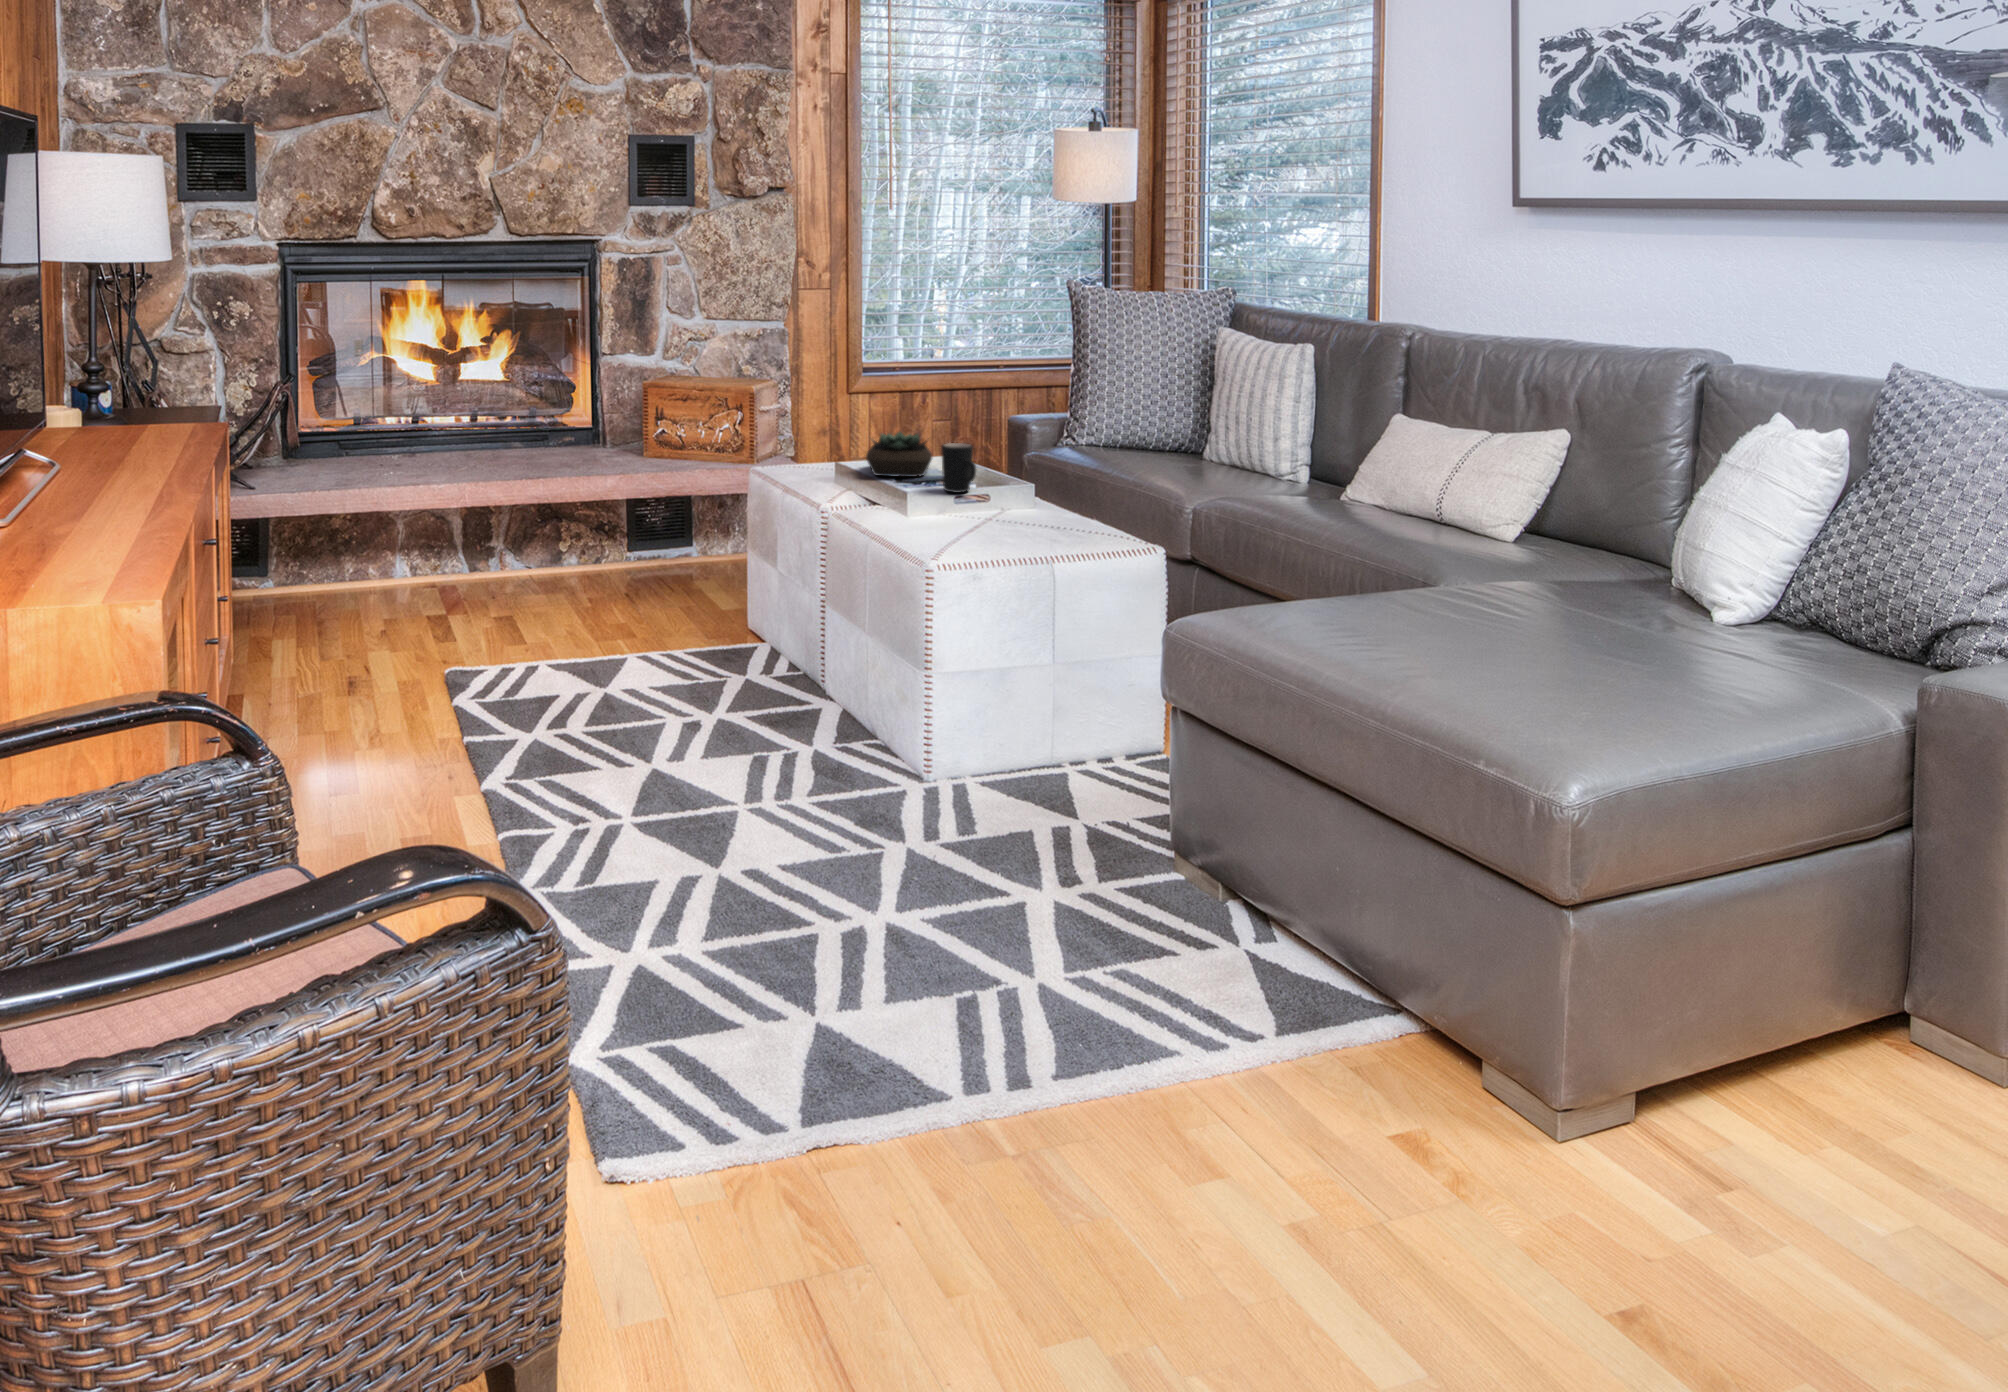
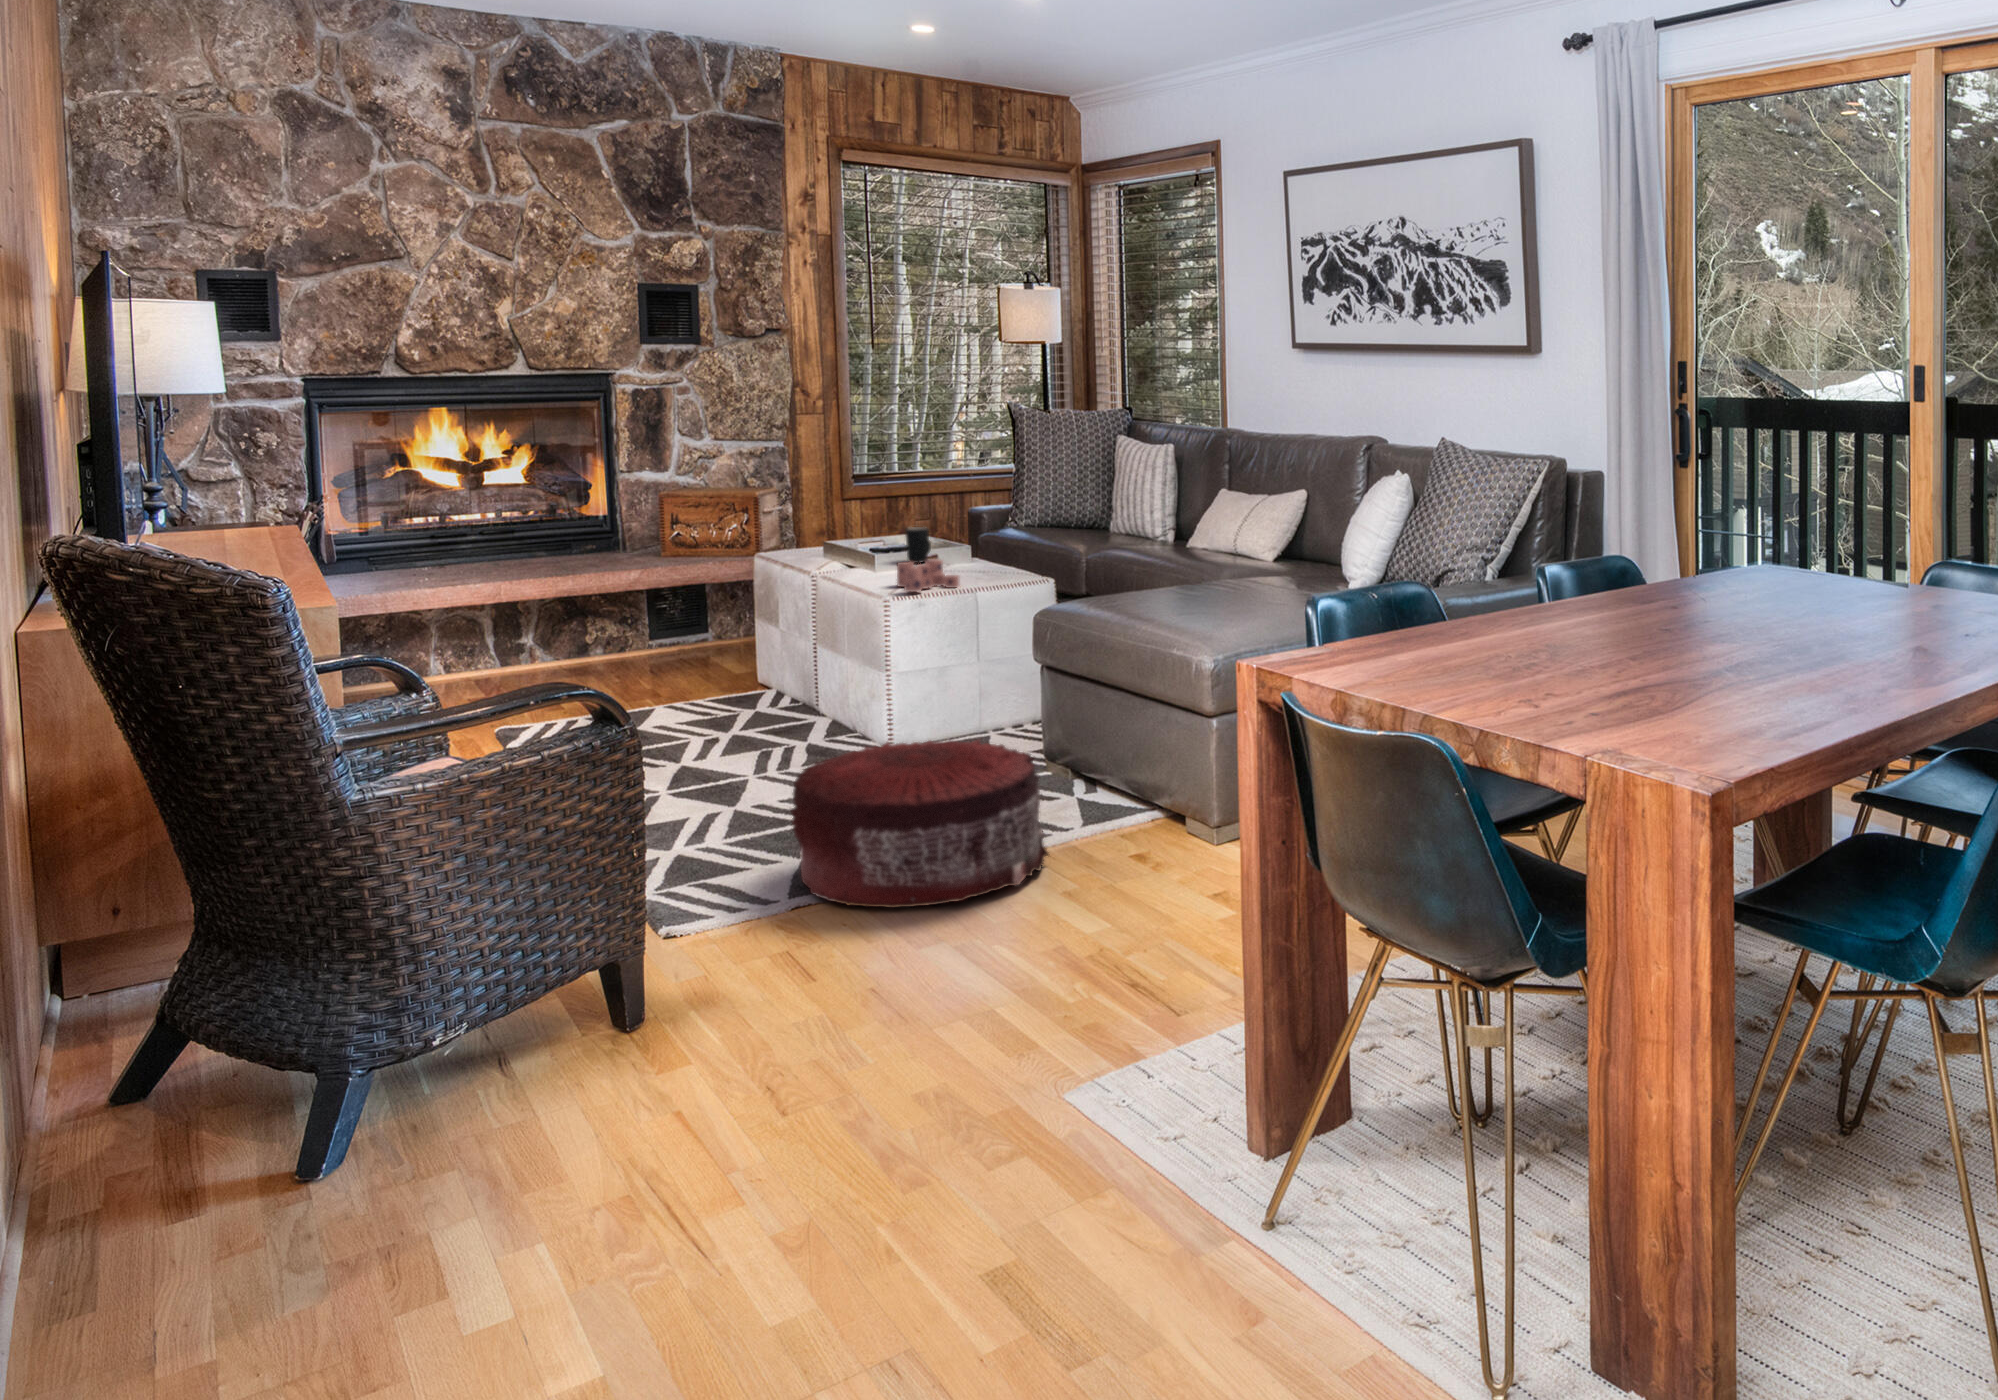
succulent plant: present [866,432,932,477] -> none [849,521,902,554]
candle: none [936,495,1024,546] -> present [897,559,959,592]
pouf: none [797,851,1252,1256] -> present [790,740,1049,908]

